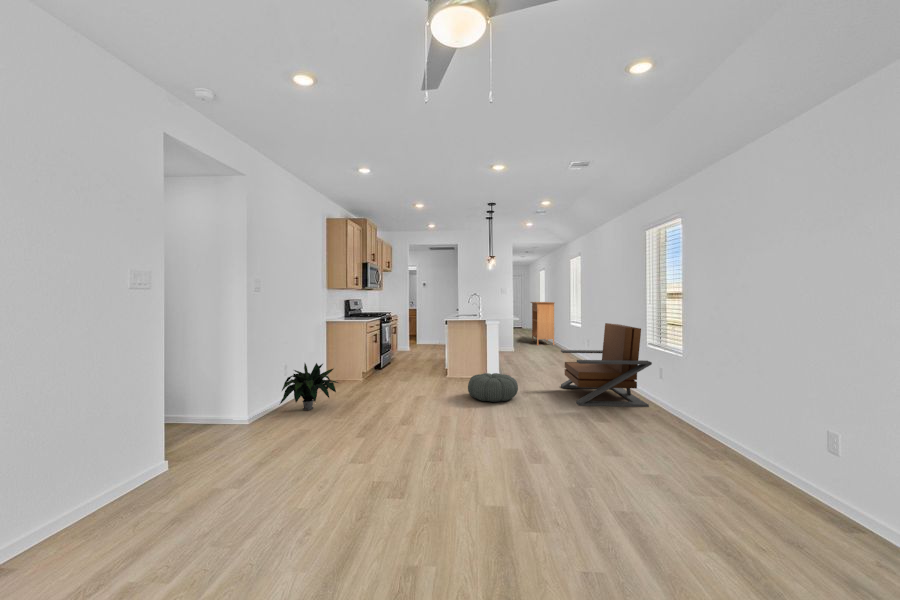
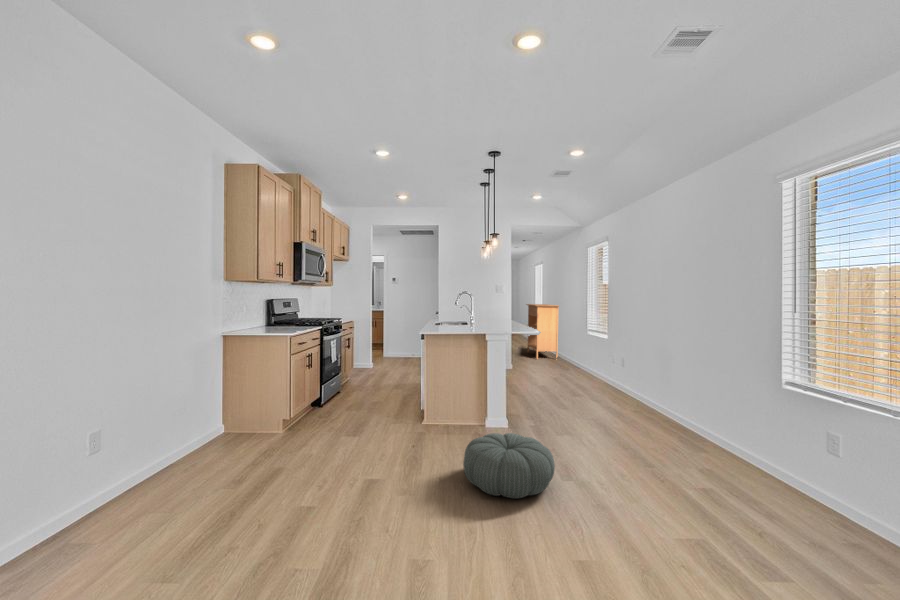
lounge chair: present [561,323,652,407] -> none [610,345,811,510]
potted plant: present [280,363,338,410] -> none [43,427,212,541]

